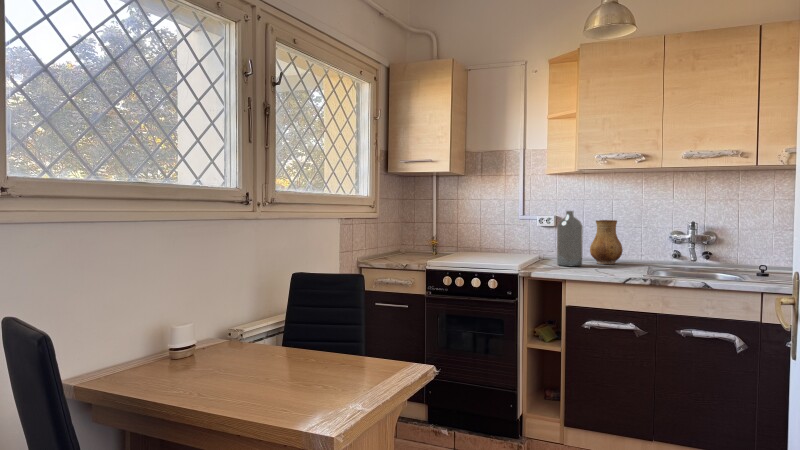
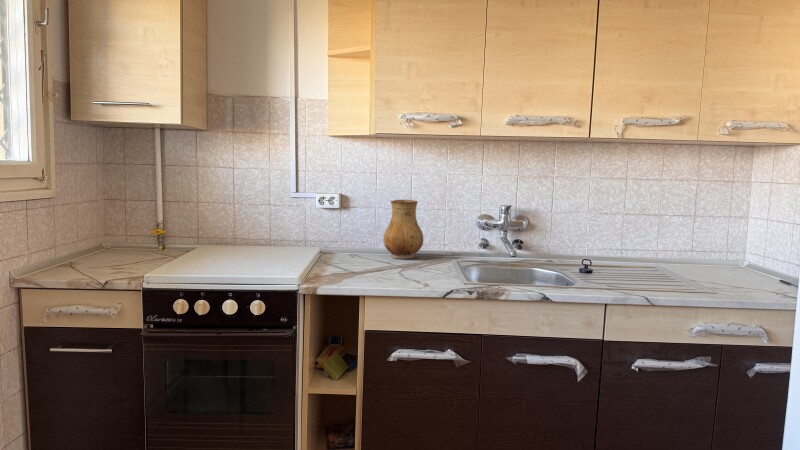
bottle: present [557,211,583,266] -> none [345,190,379,268]

